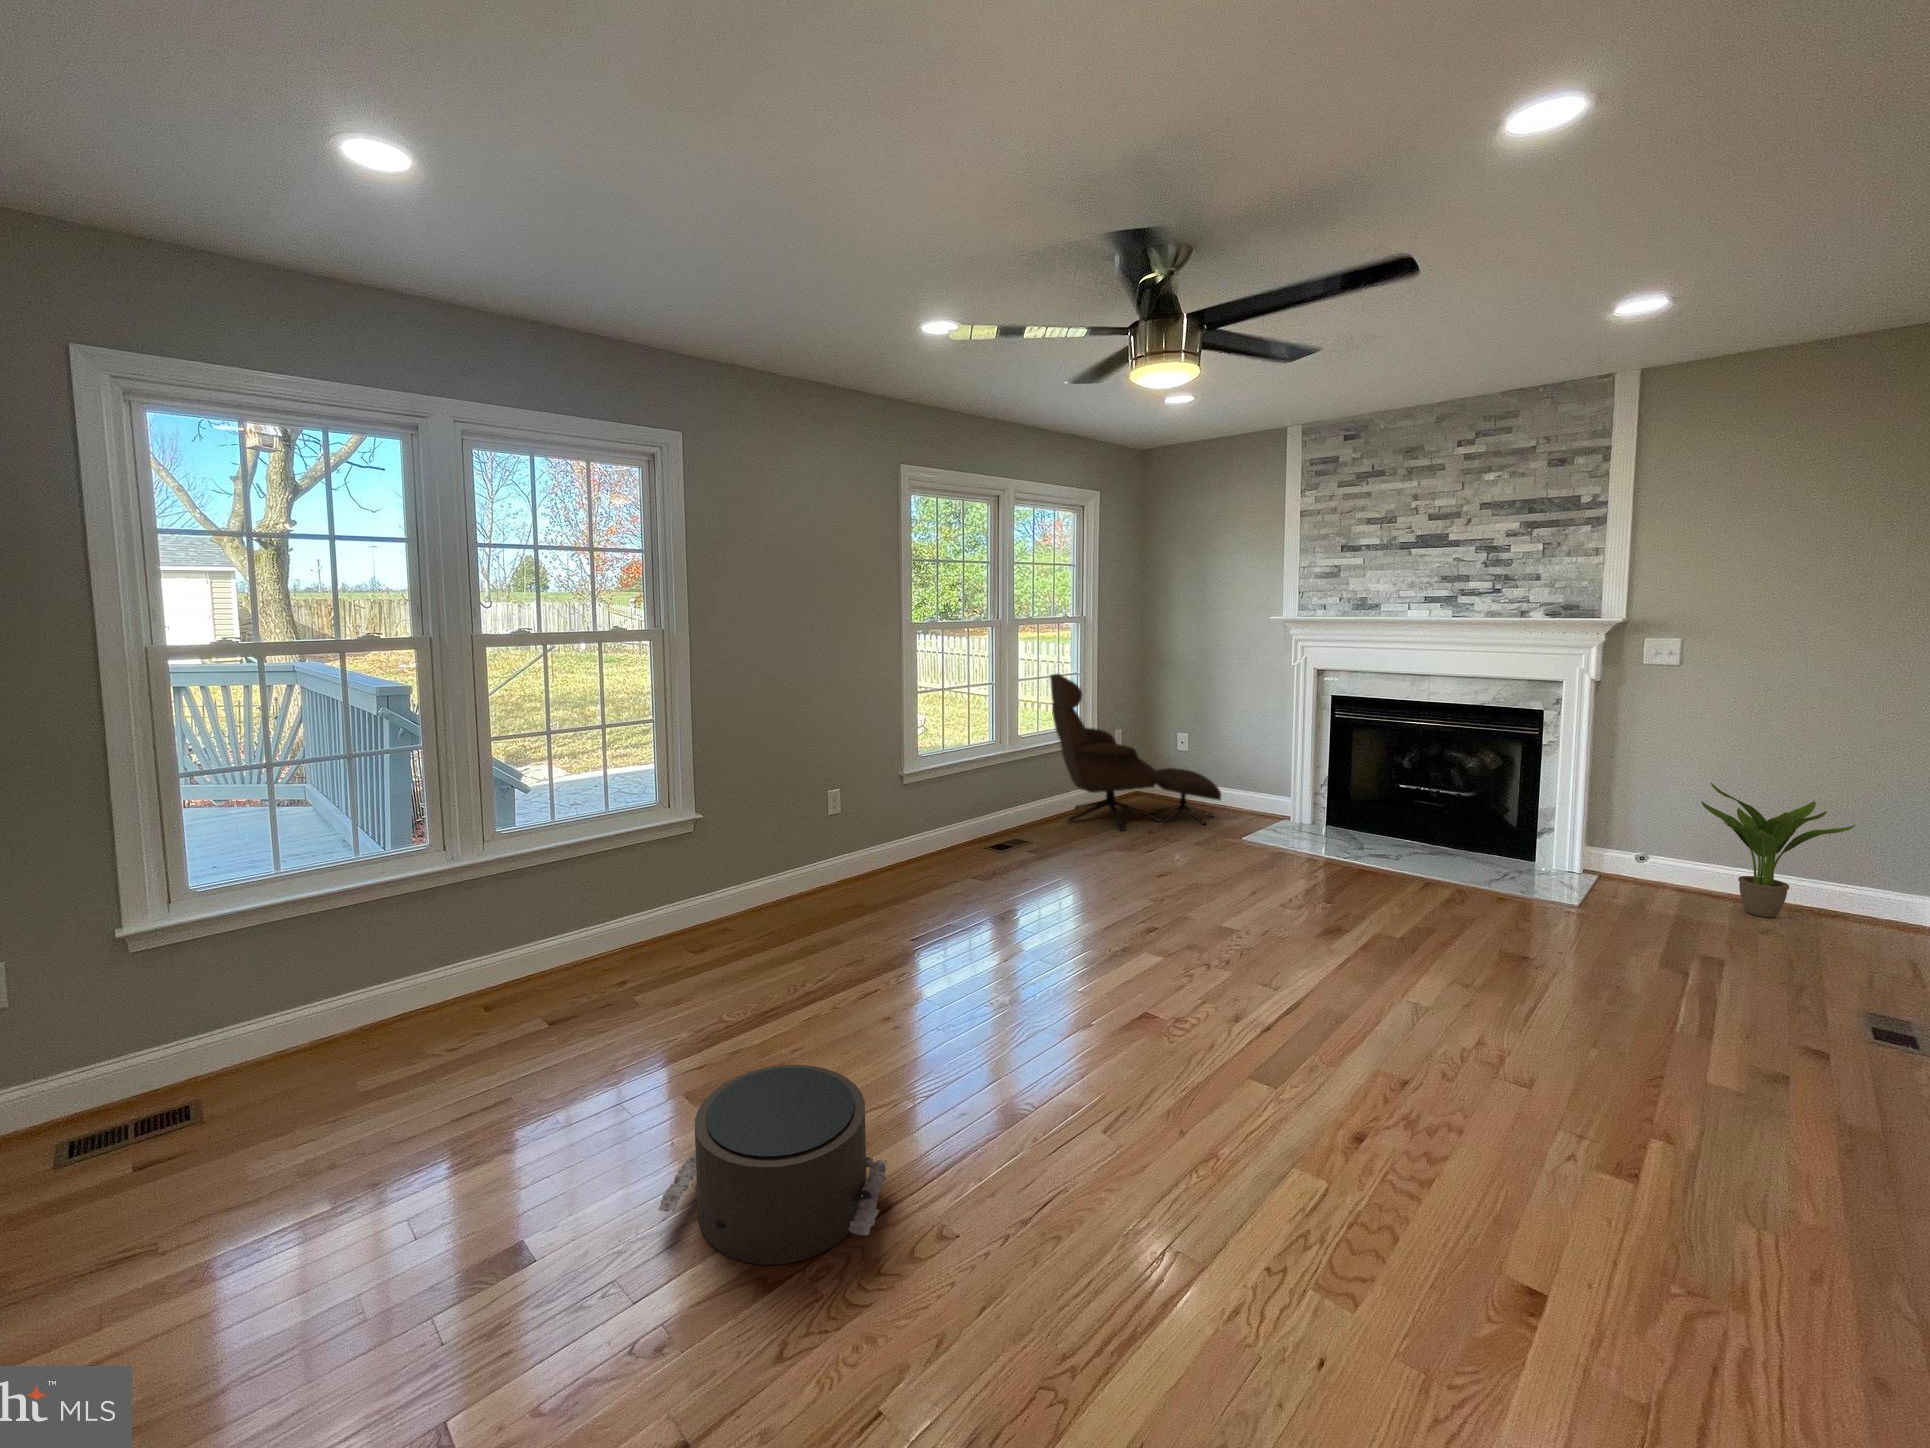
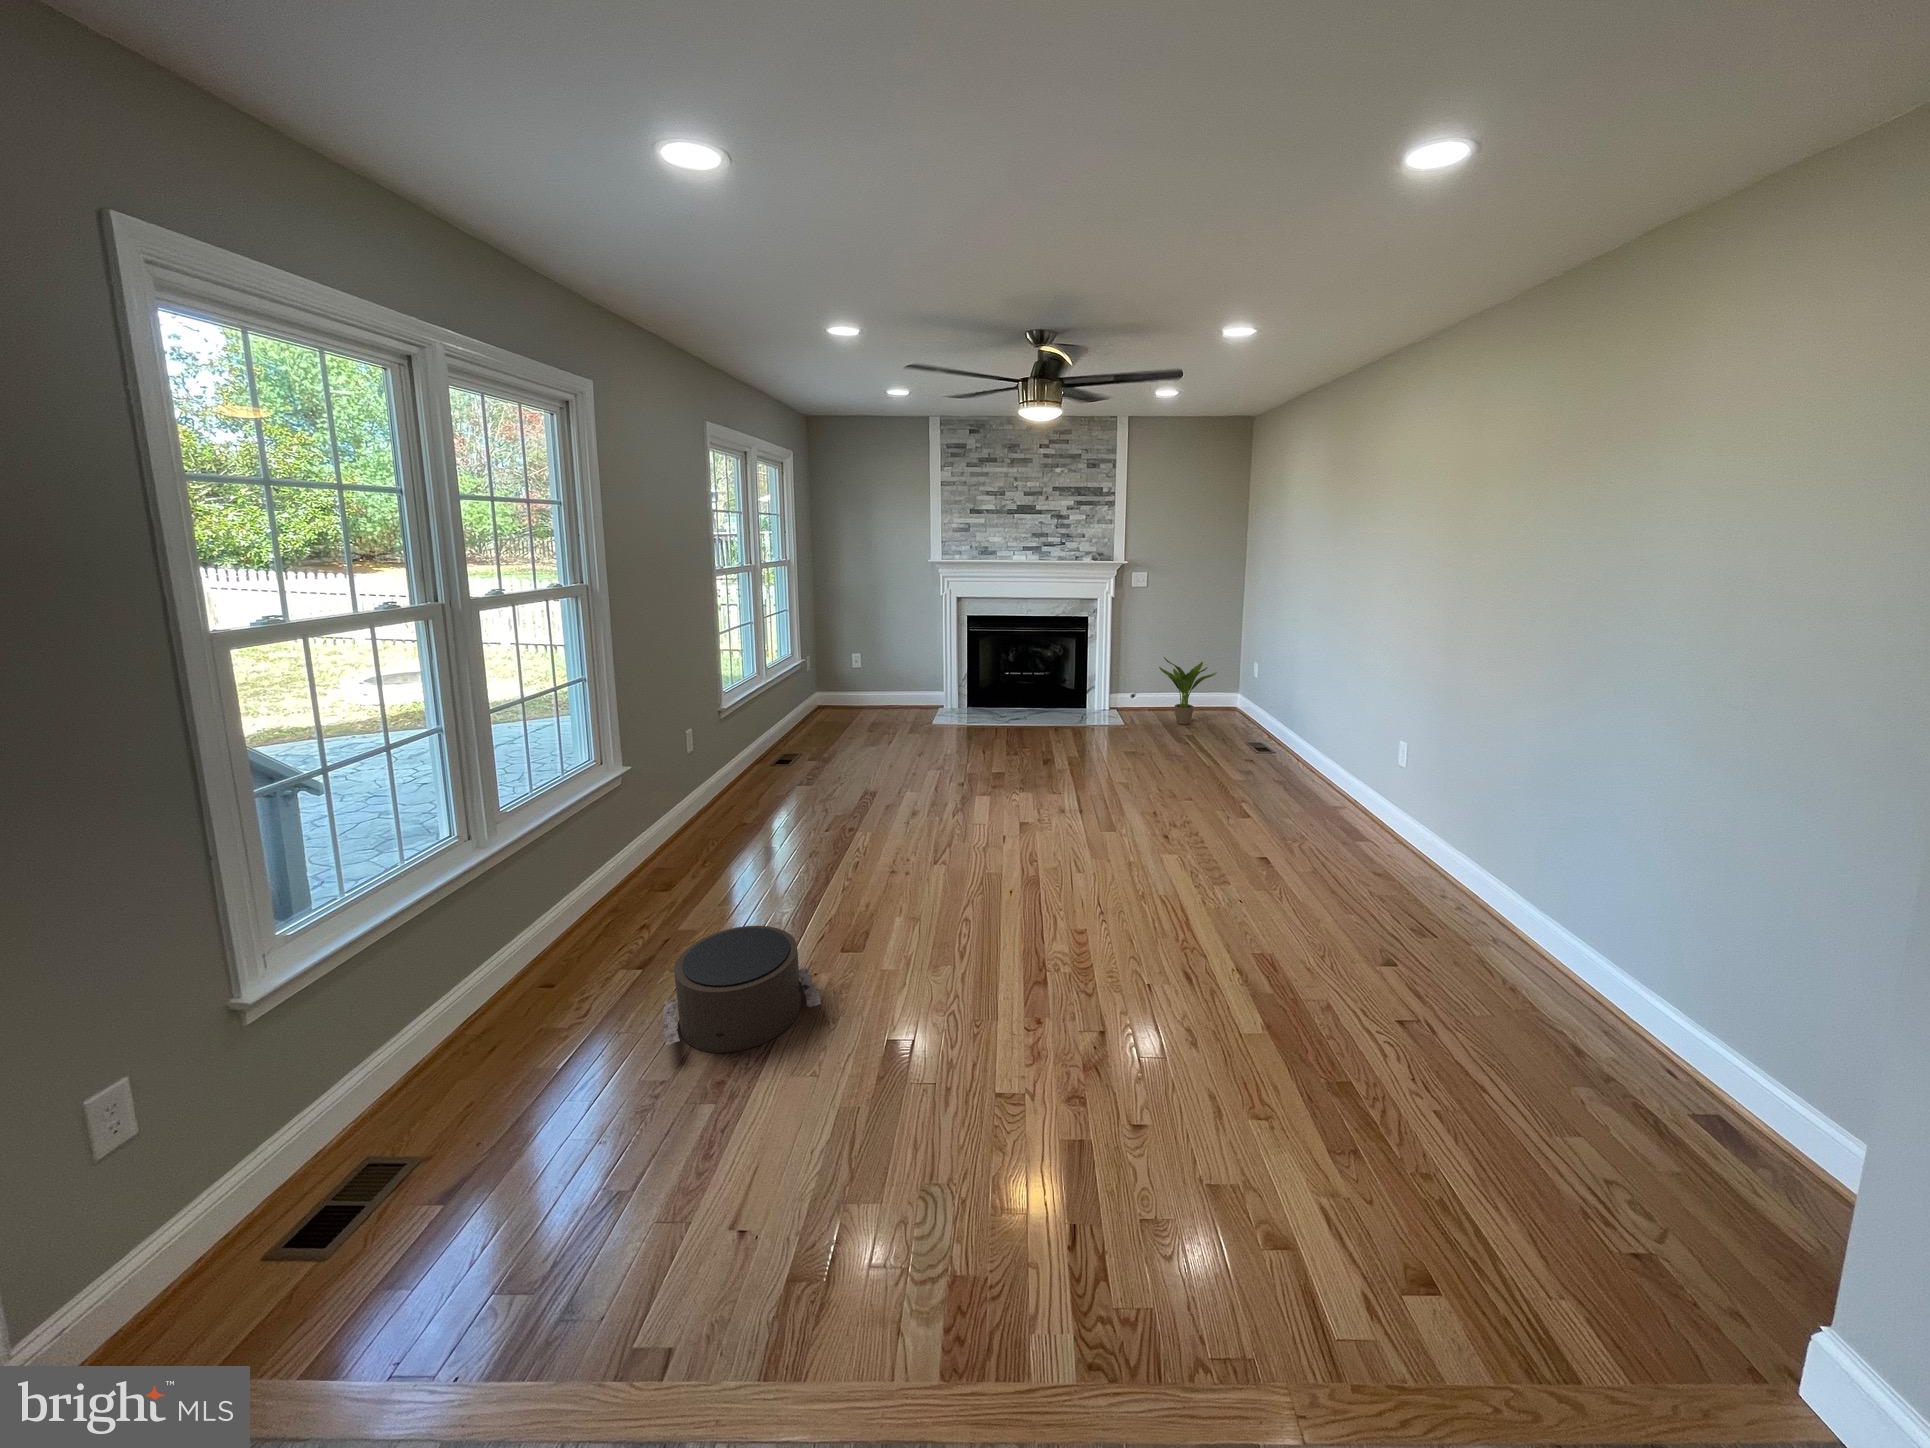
lounge chair: present [1050,674,1221,830] -> none [763,609,902,729]

